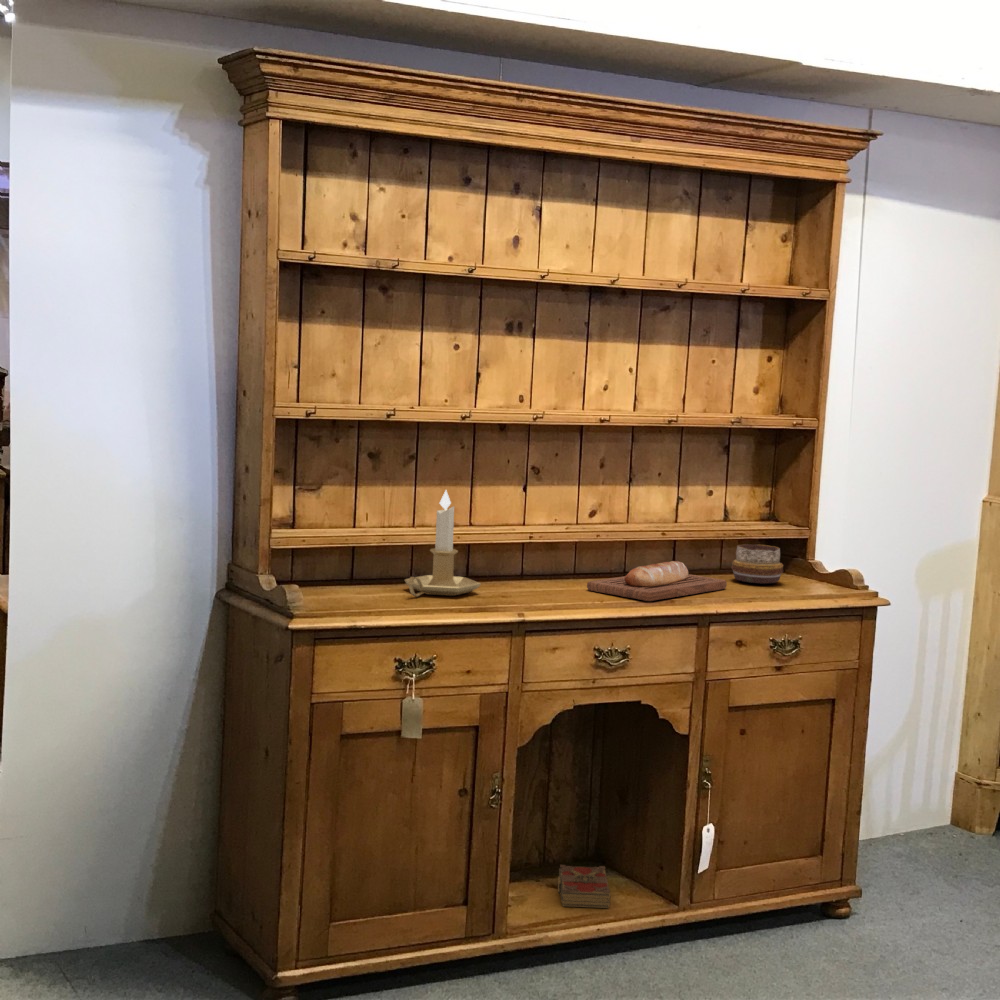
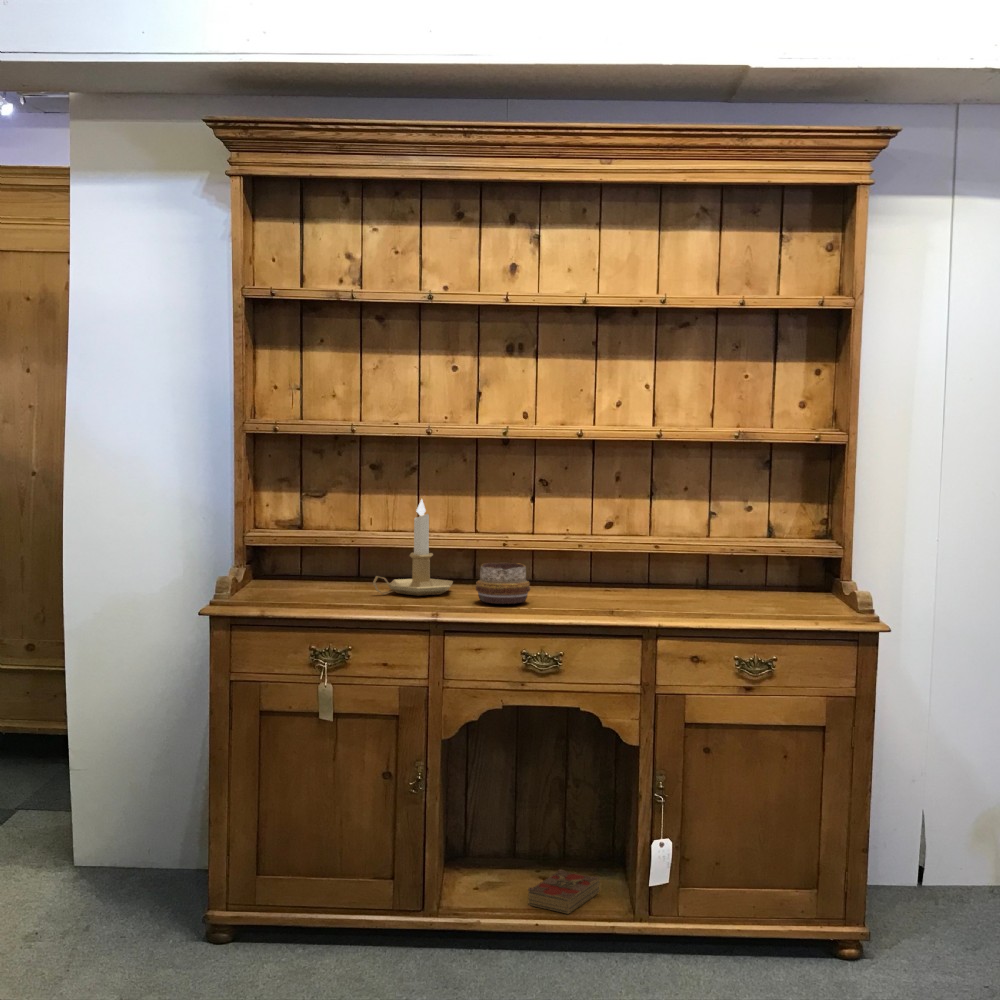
decorative bowl: present [731,544,783,584] -> present [476,563,530,604]
bread loaf: present [587,561,727,601] -> none [562,575,716,610]

